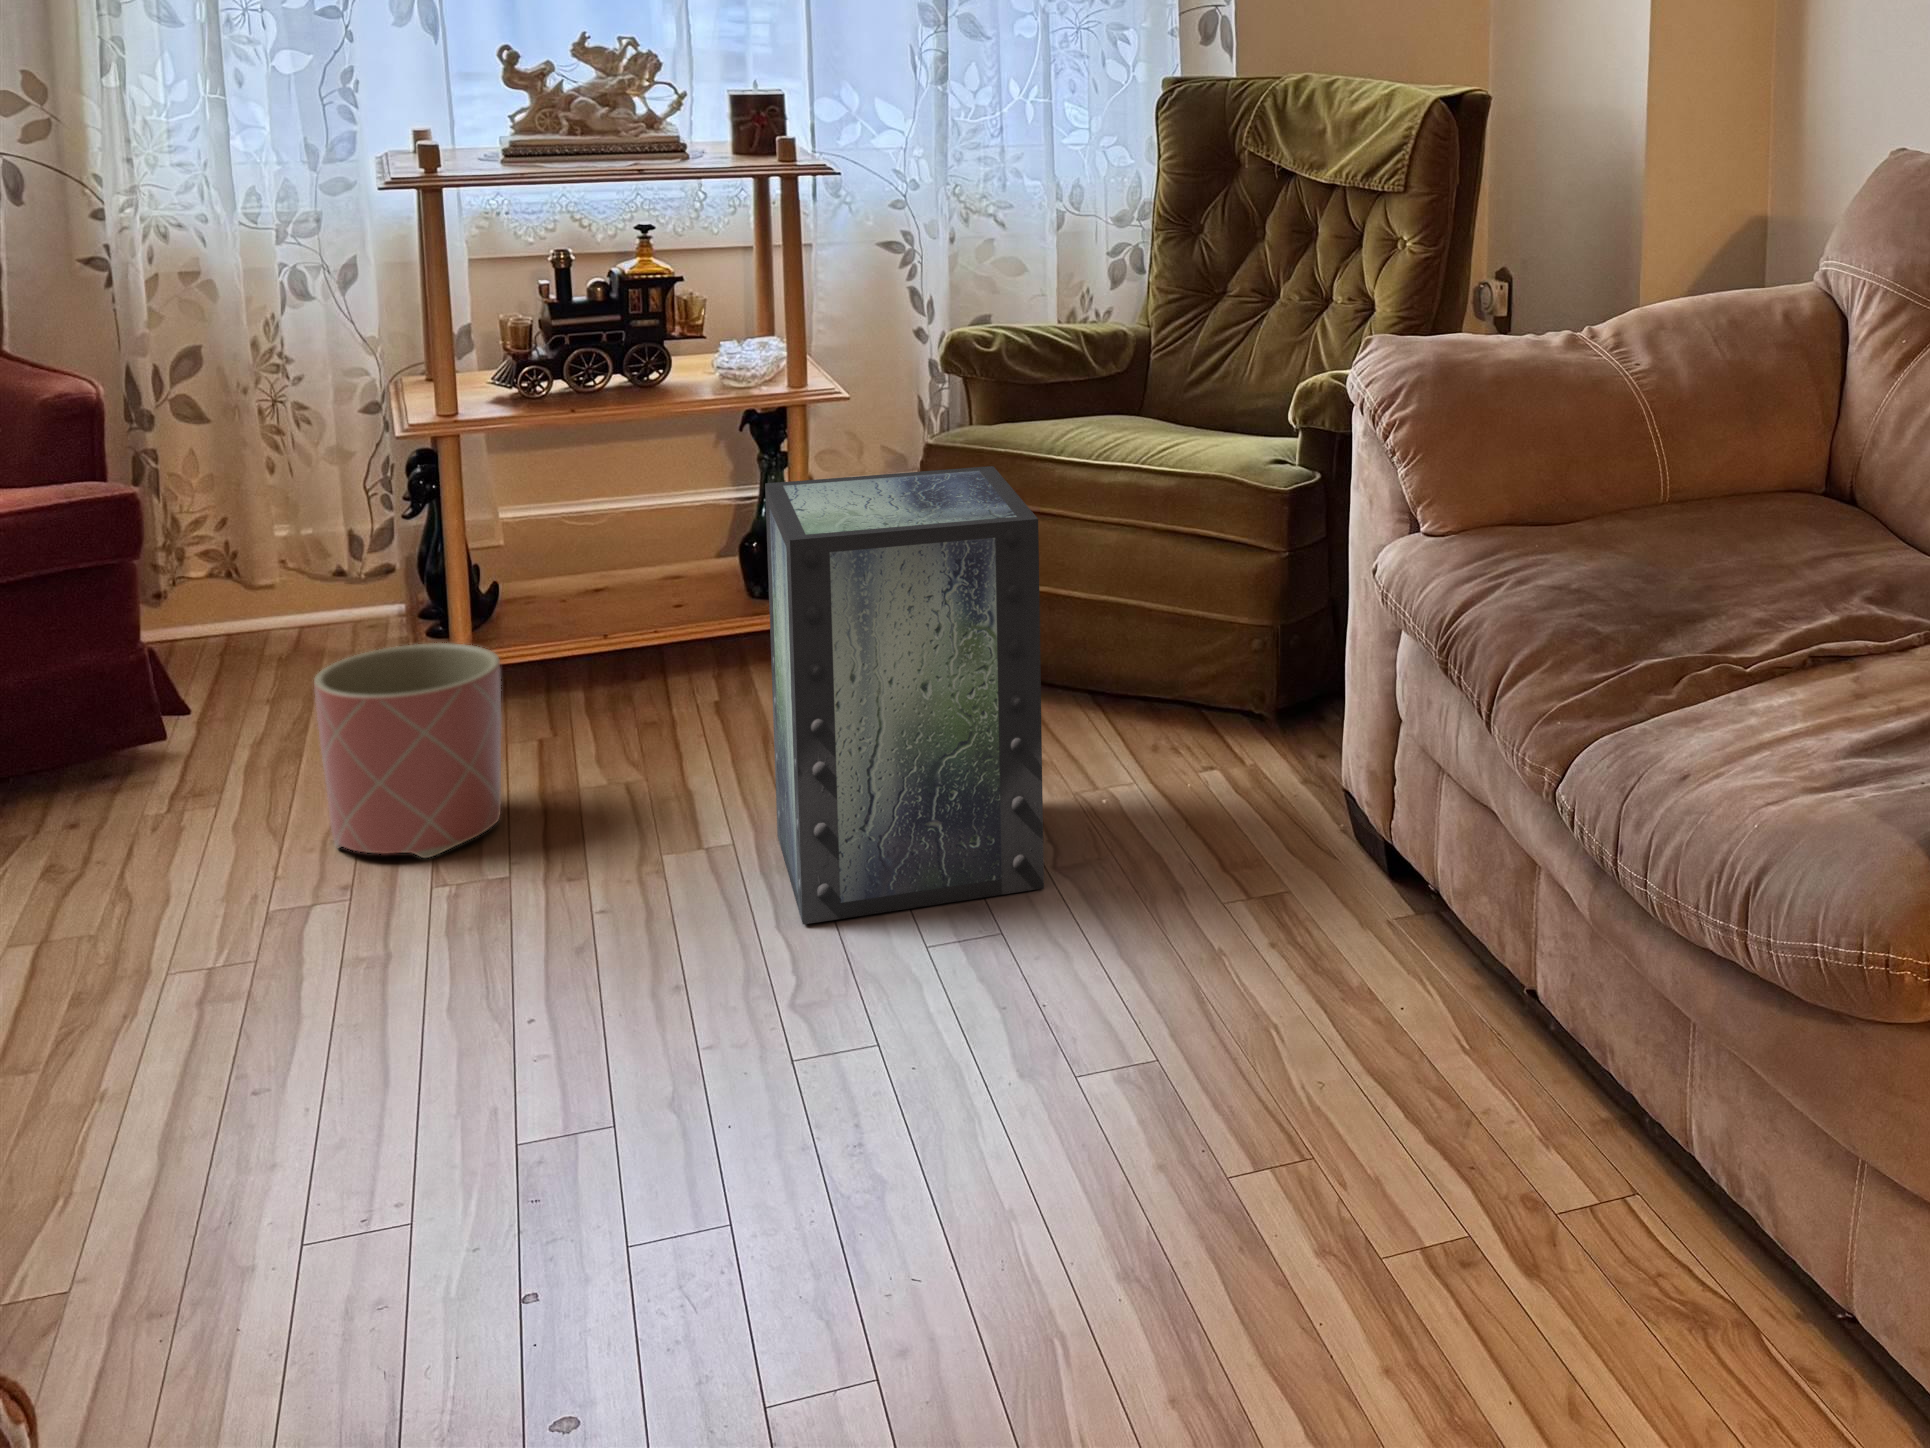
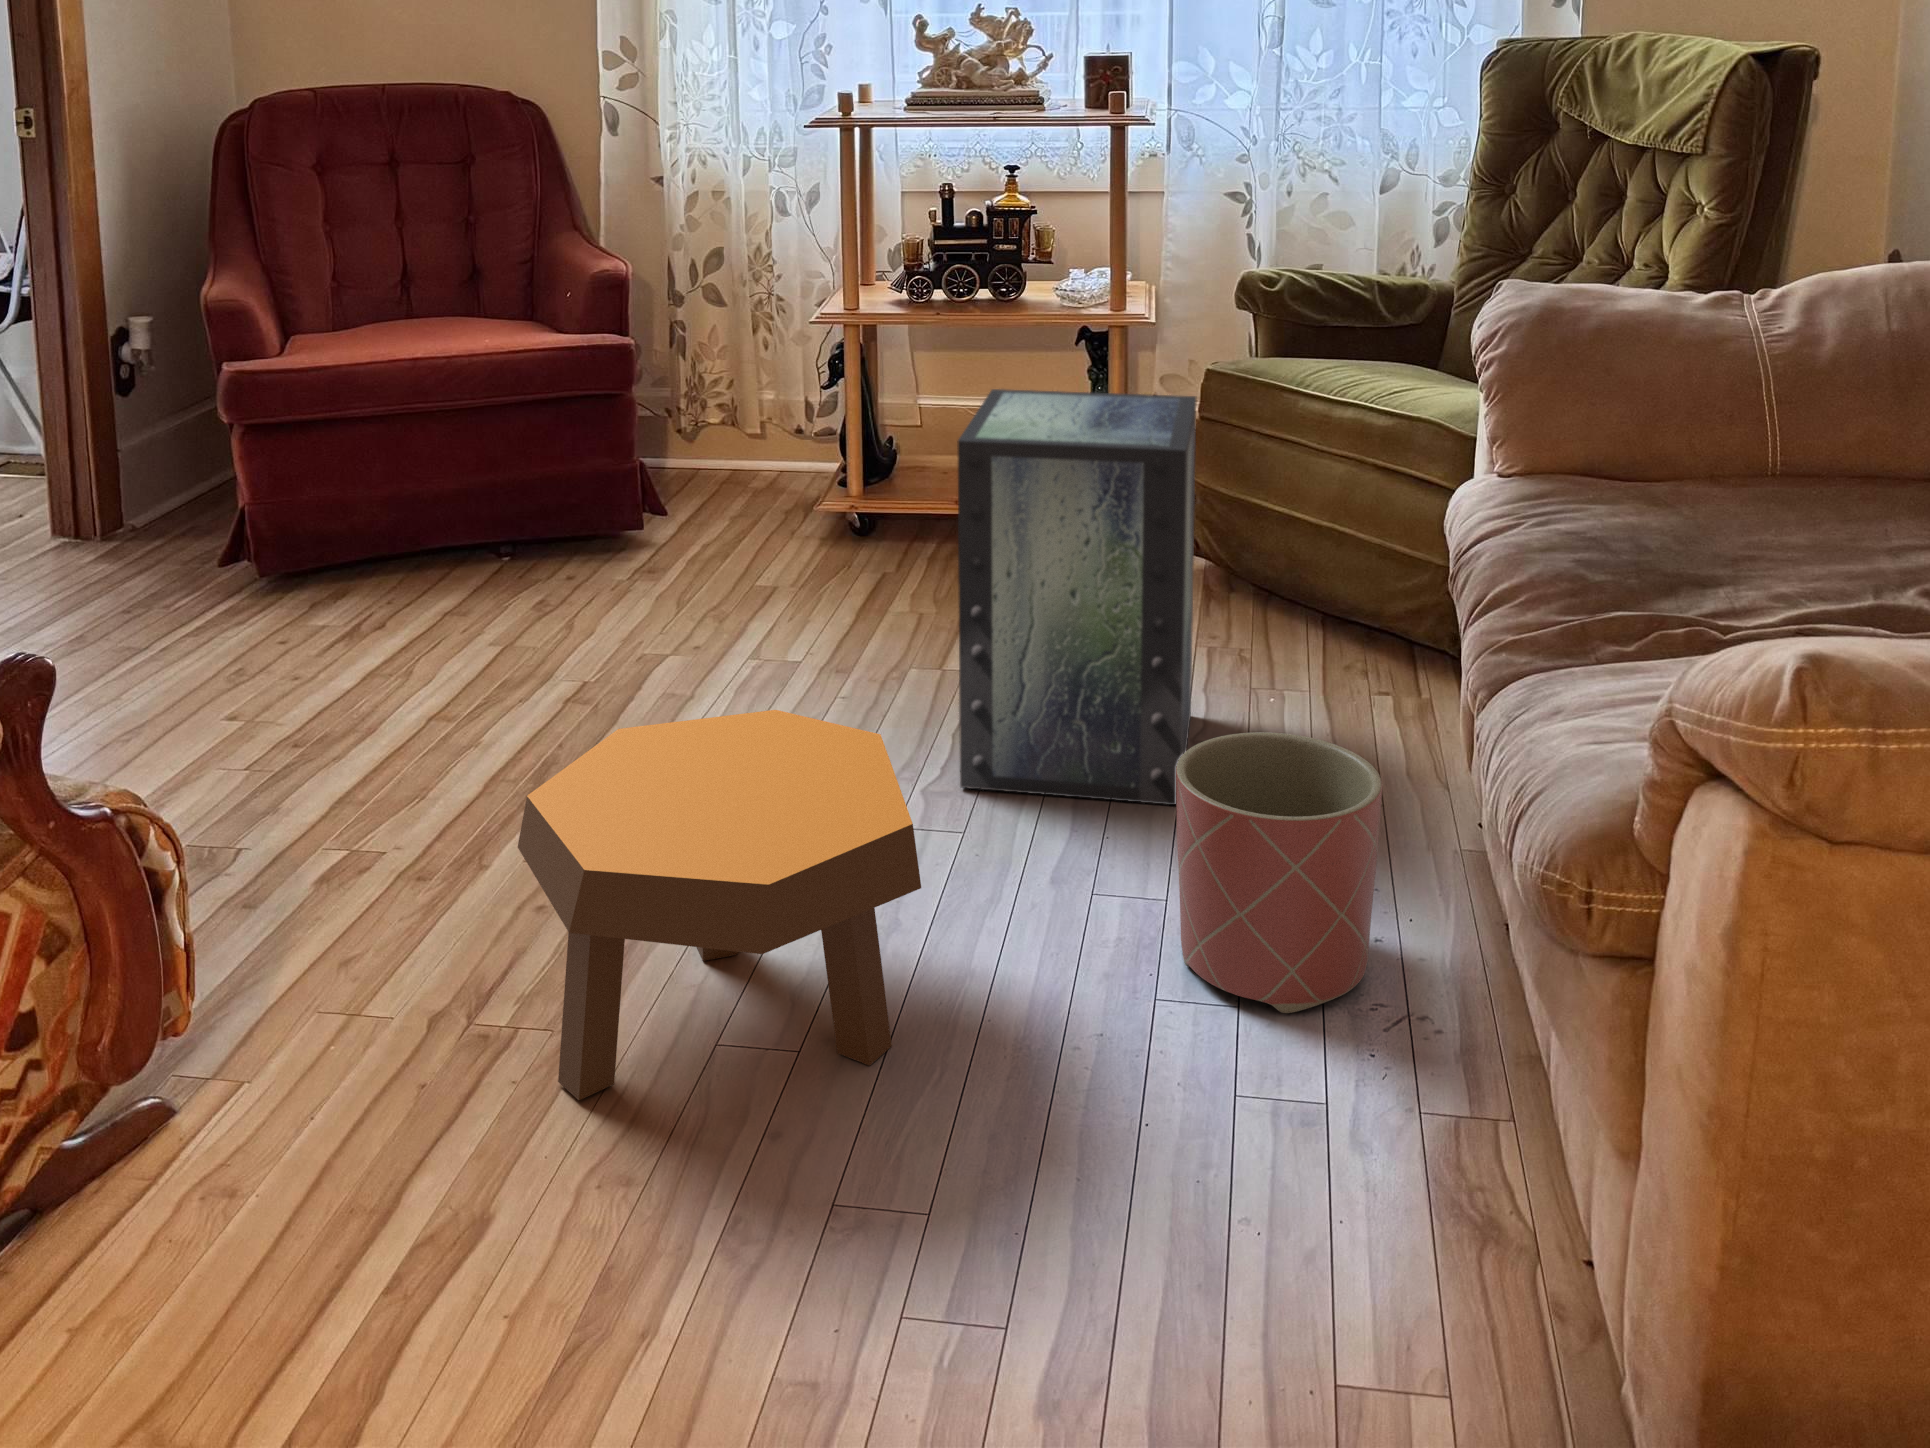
planter: present [314,643,501,858] -> present [1176,732,1382,1013]
footstool: none [449,857,942,1316] -> present [518,710,921,1100]

